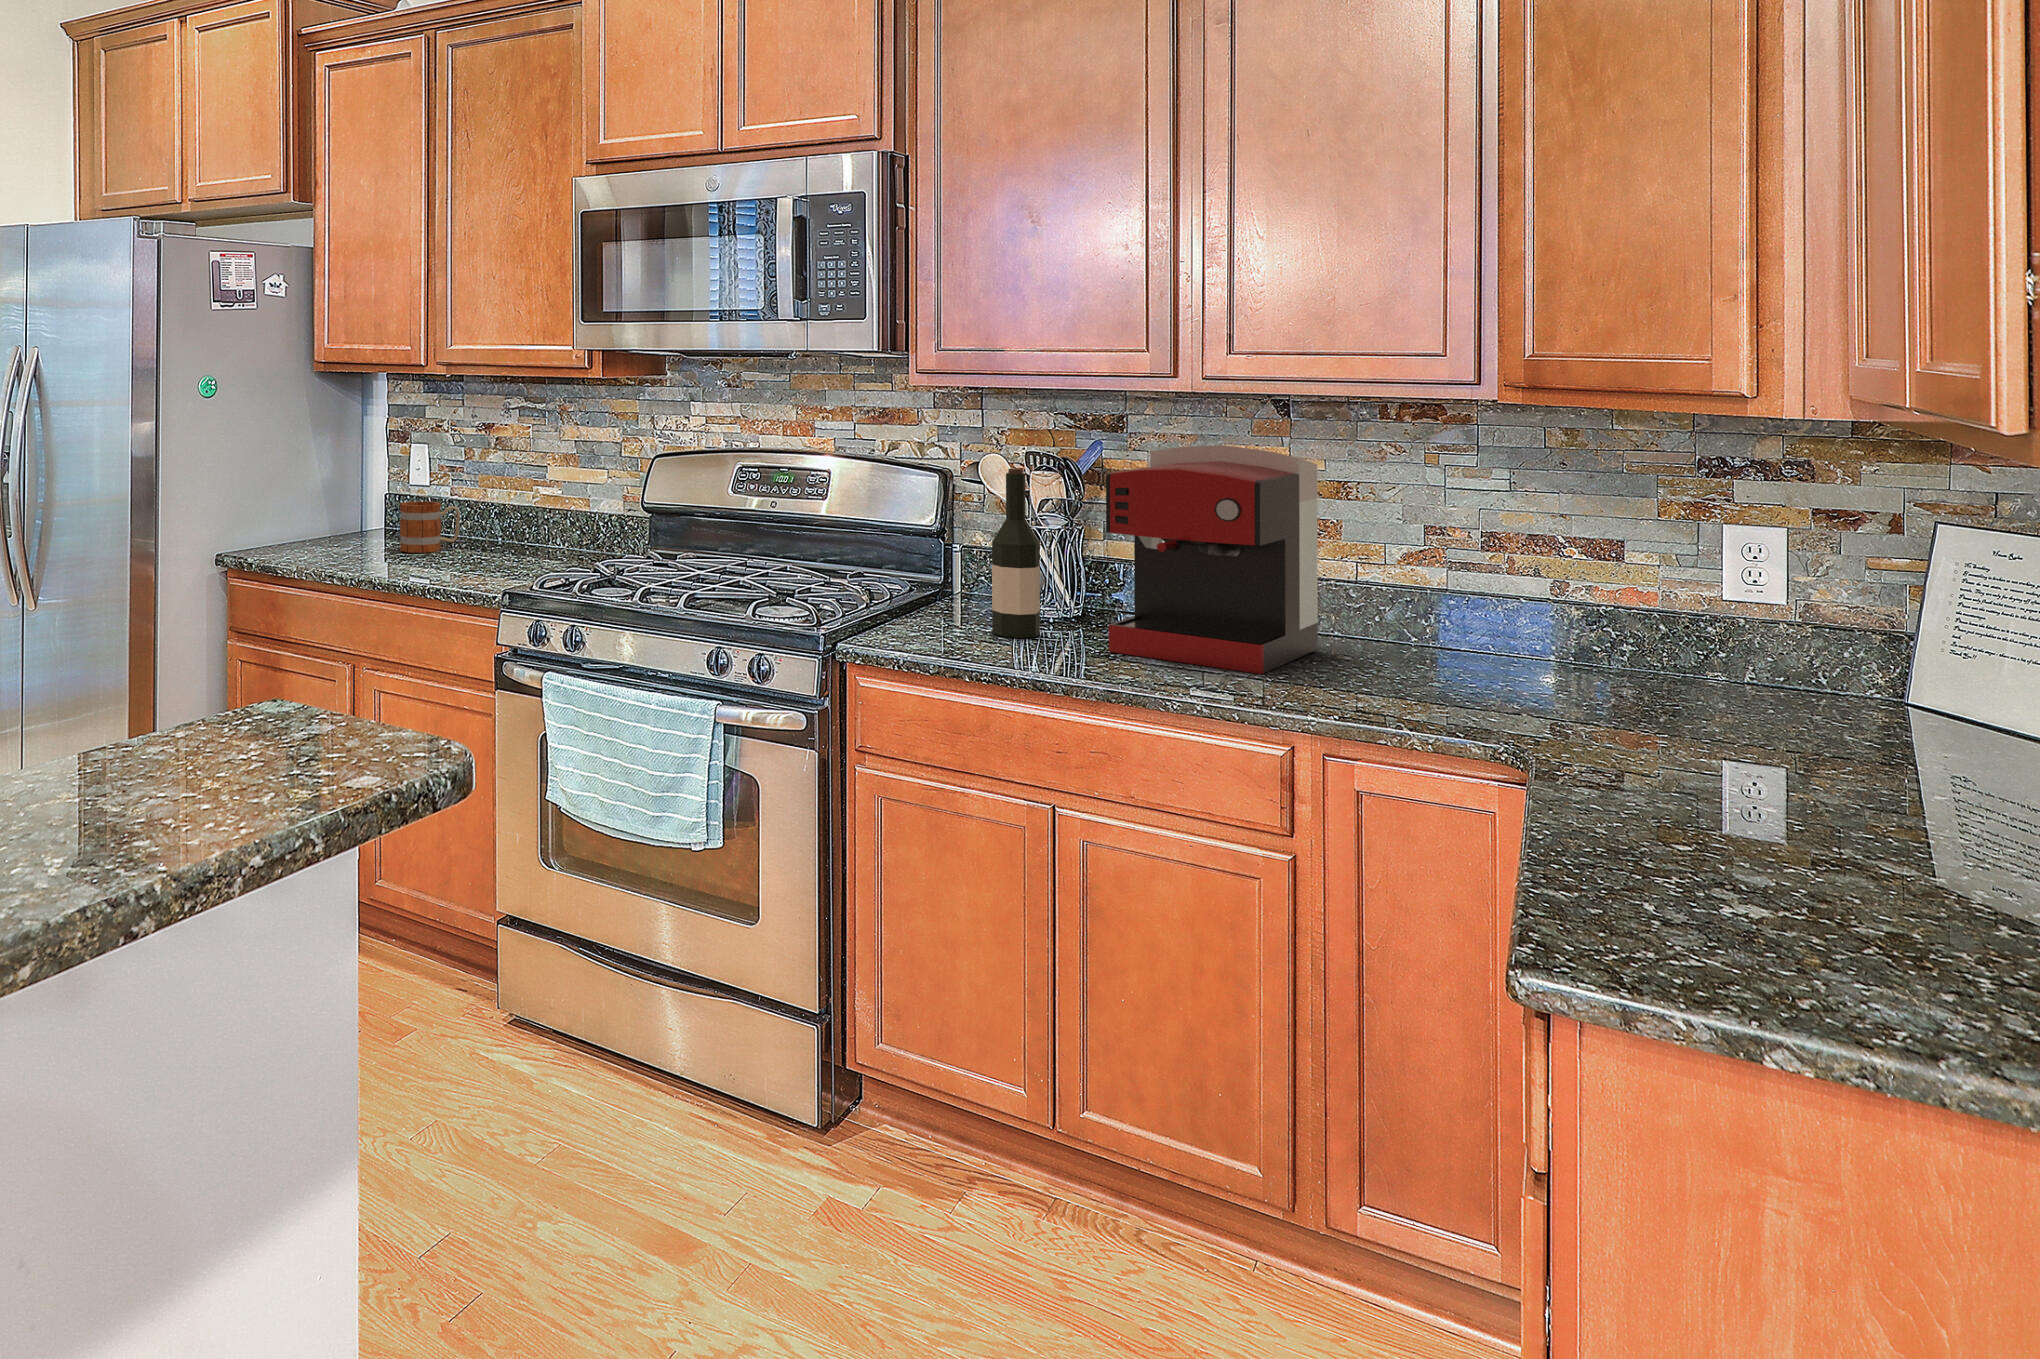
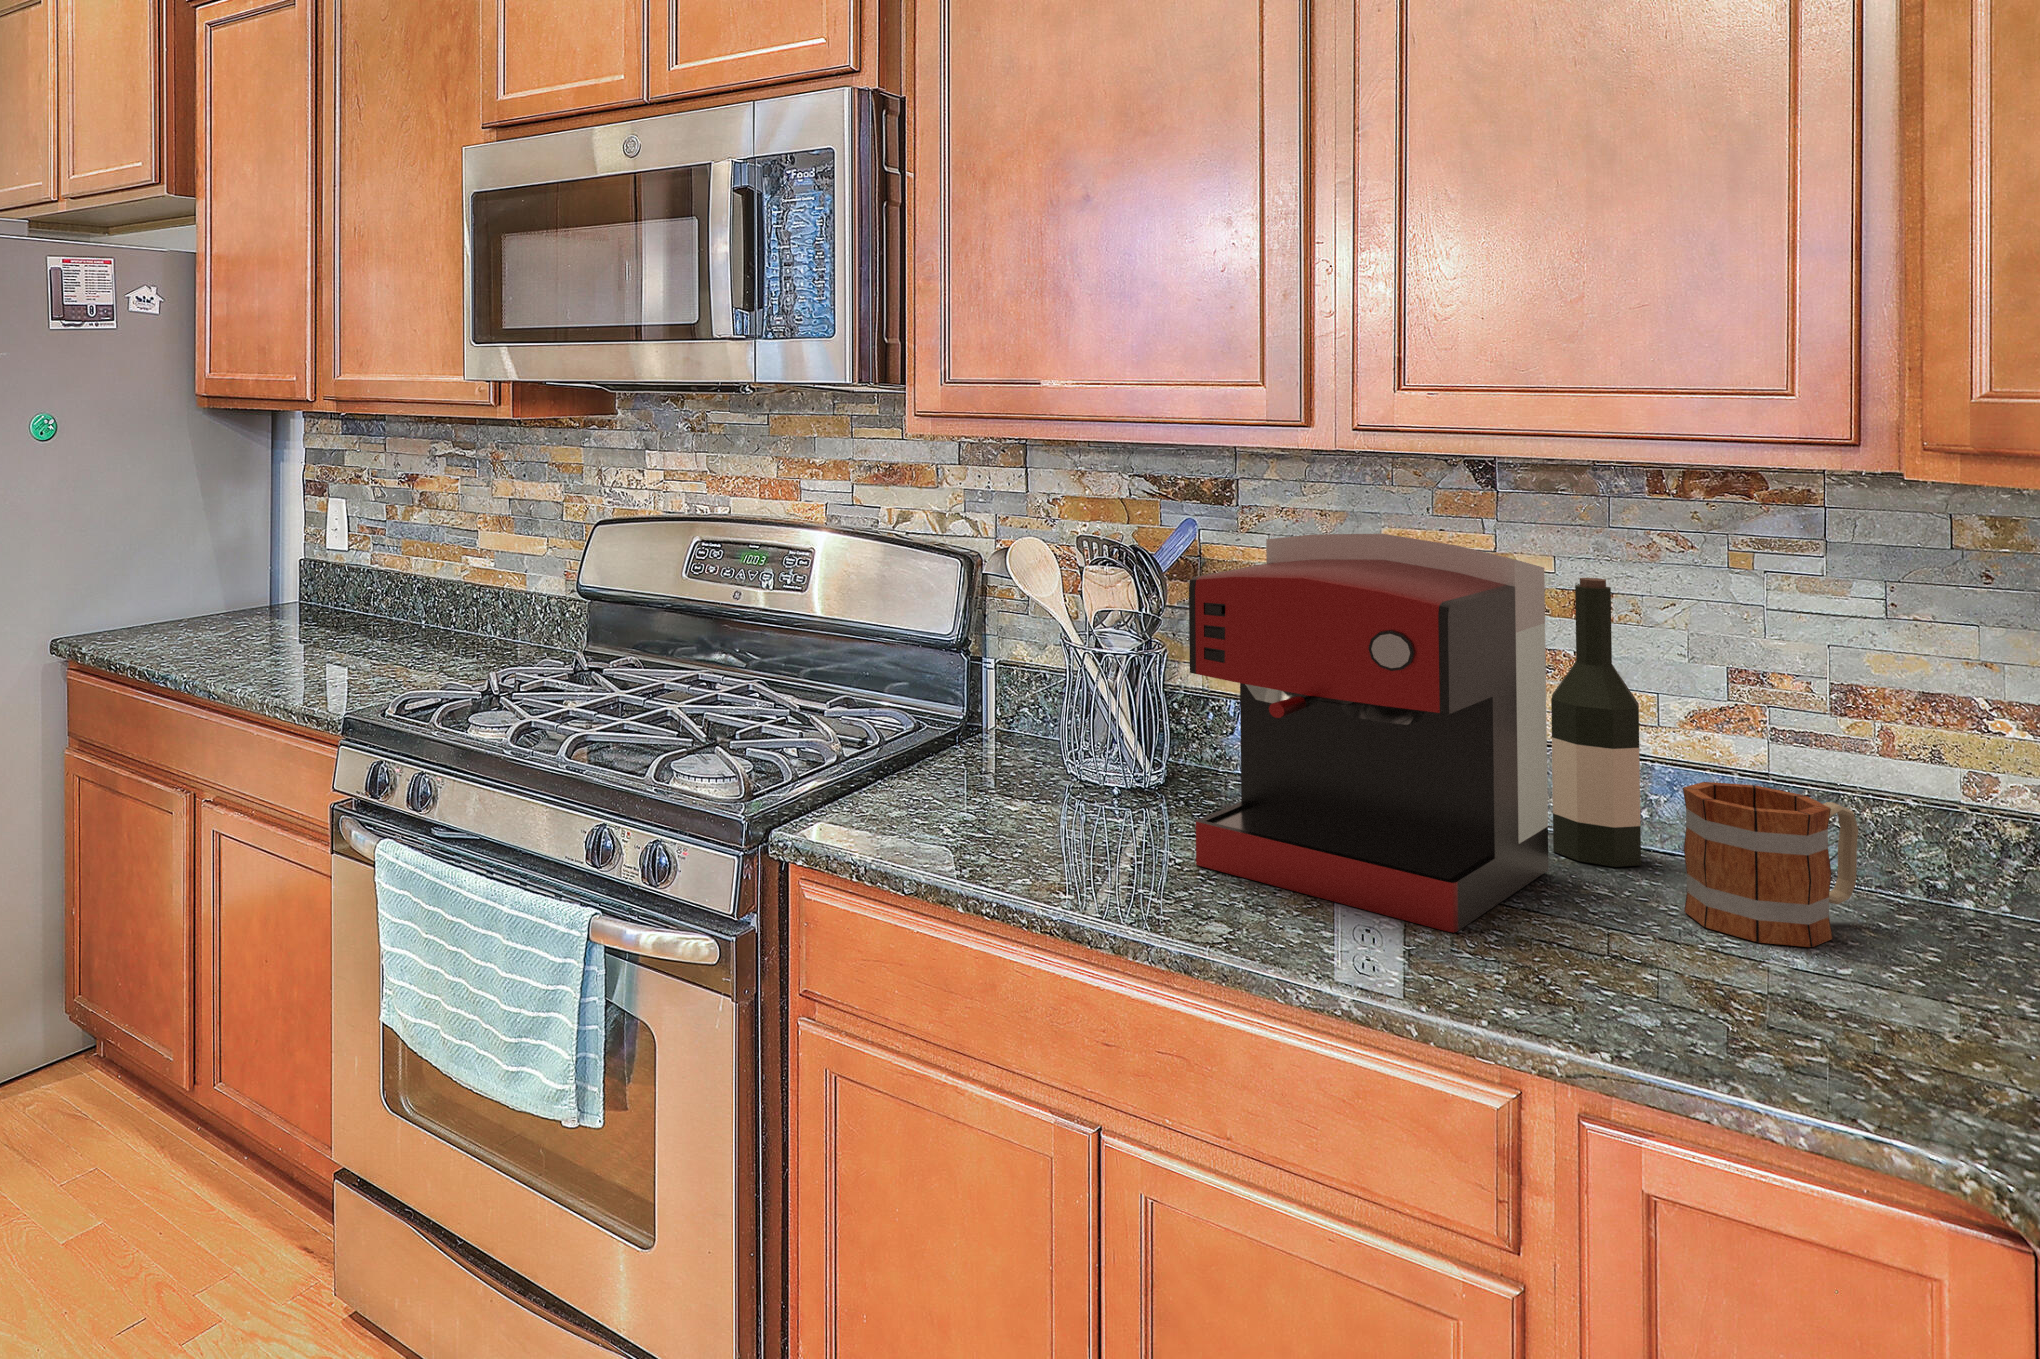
wine bottle: present [992,468,1040,638] -> present [1551,578,1641,867]
mug: present [400,501,460,553] -> present [1683,782,1858,947]

